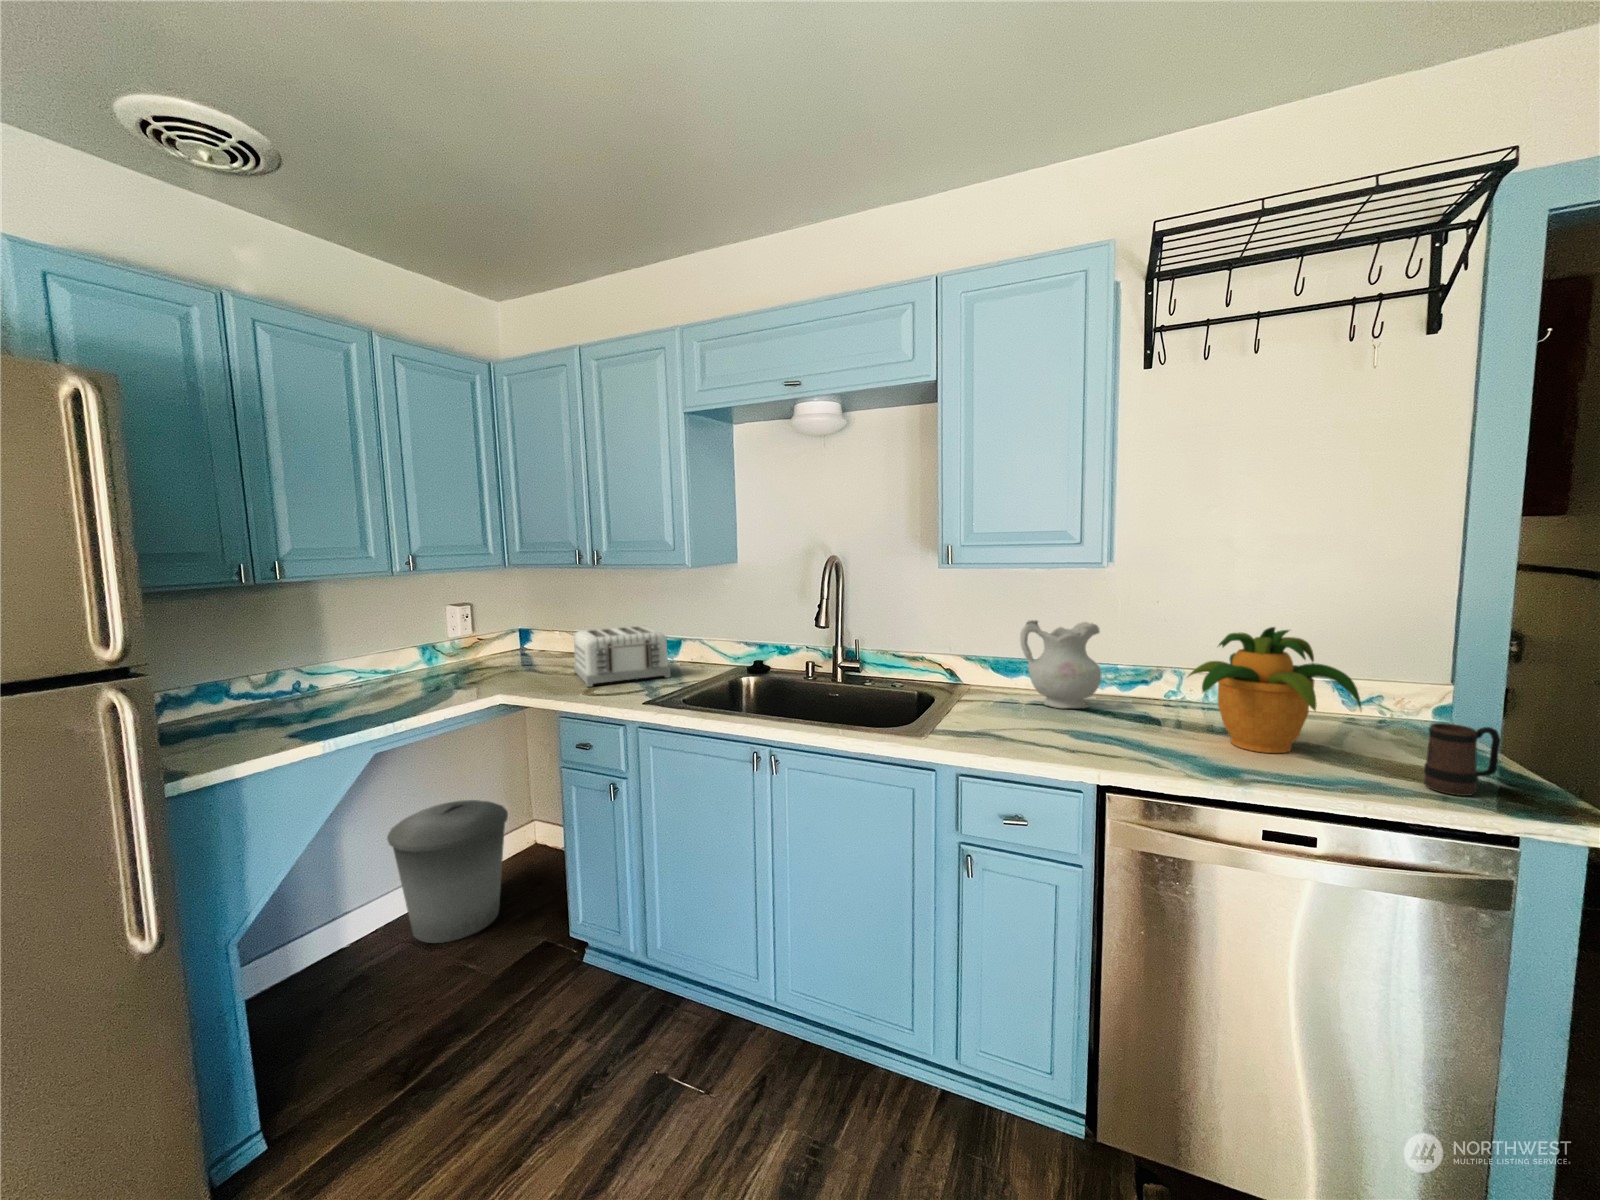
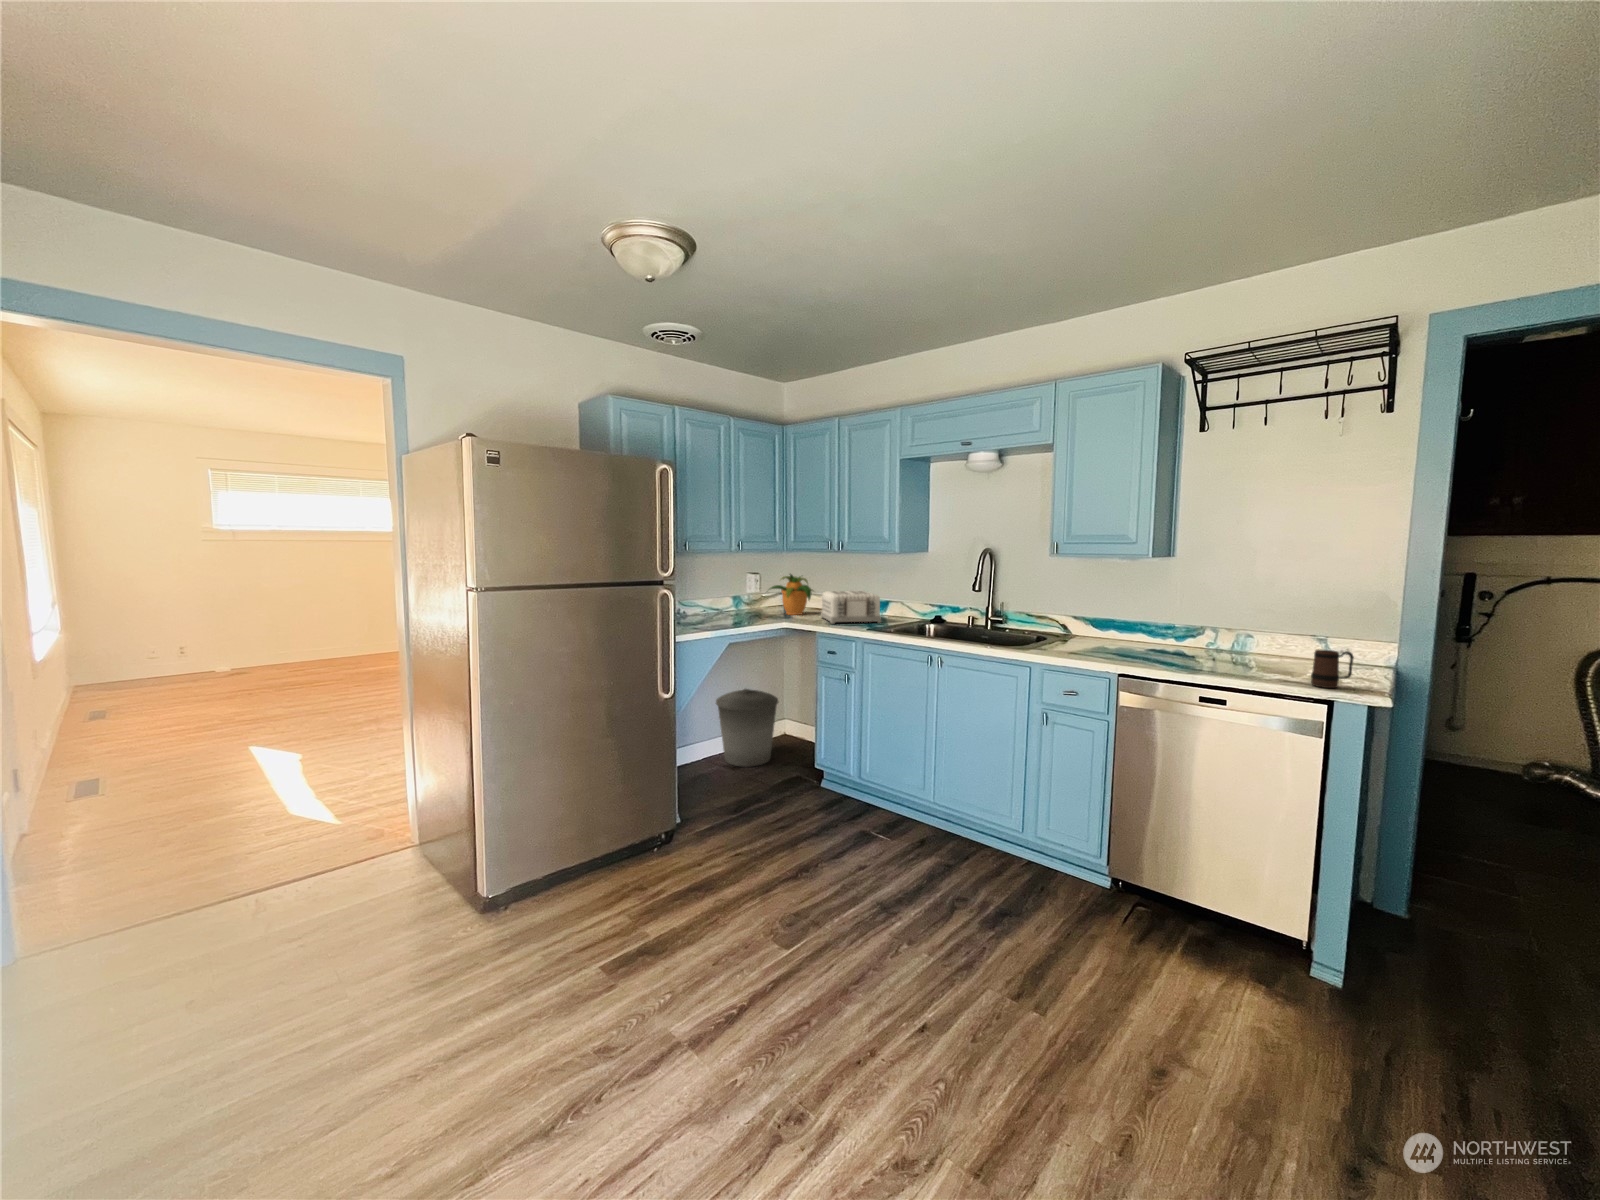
ceramic pitcher: present [1020,620,1101,708] -> none [1107,592,1161,649]
potted plant: present [1188,627,1361,753] -> present [770,574,813,615]

